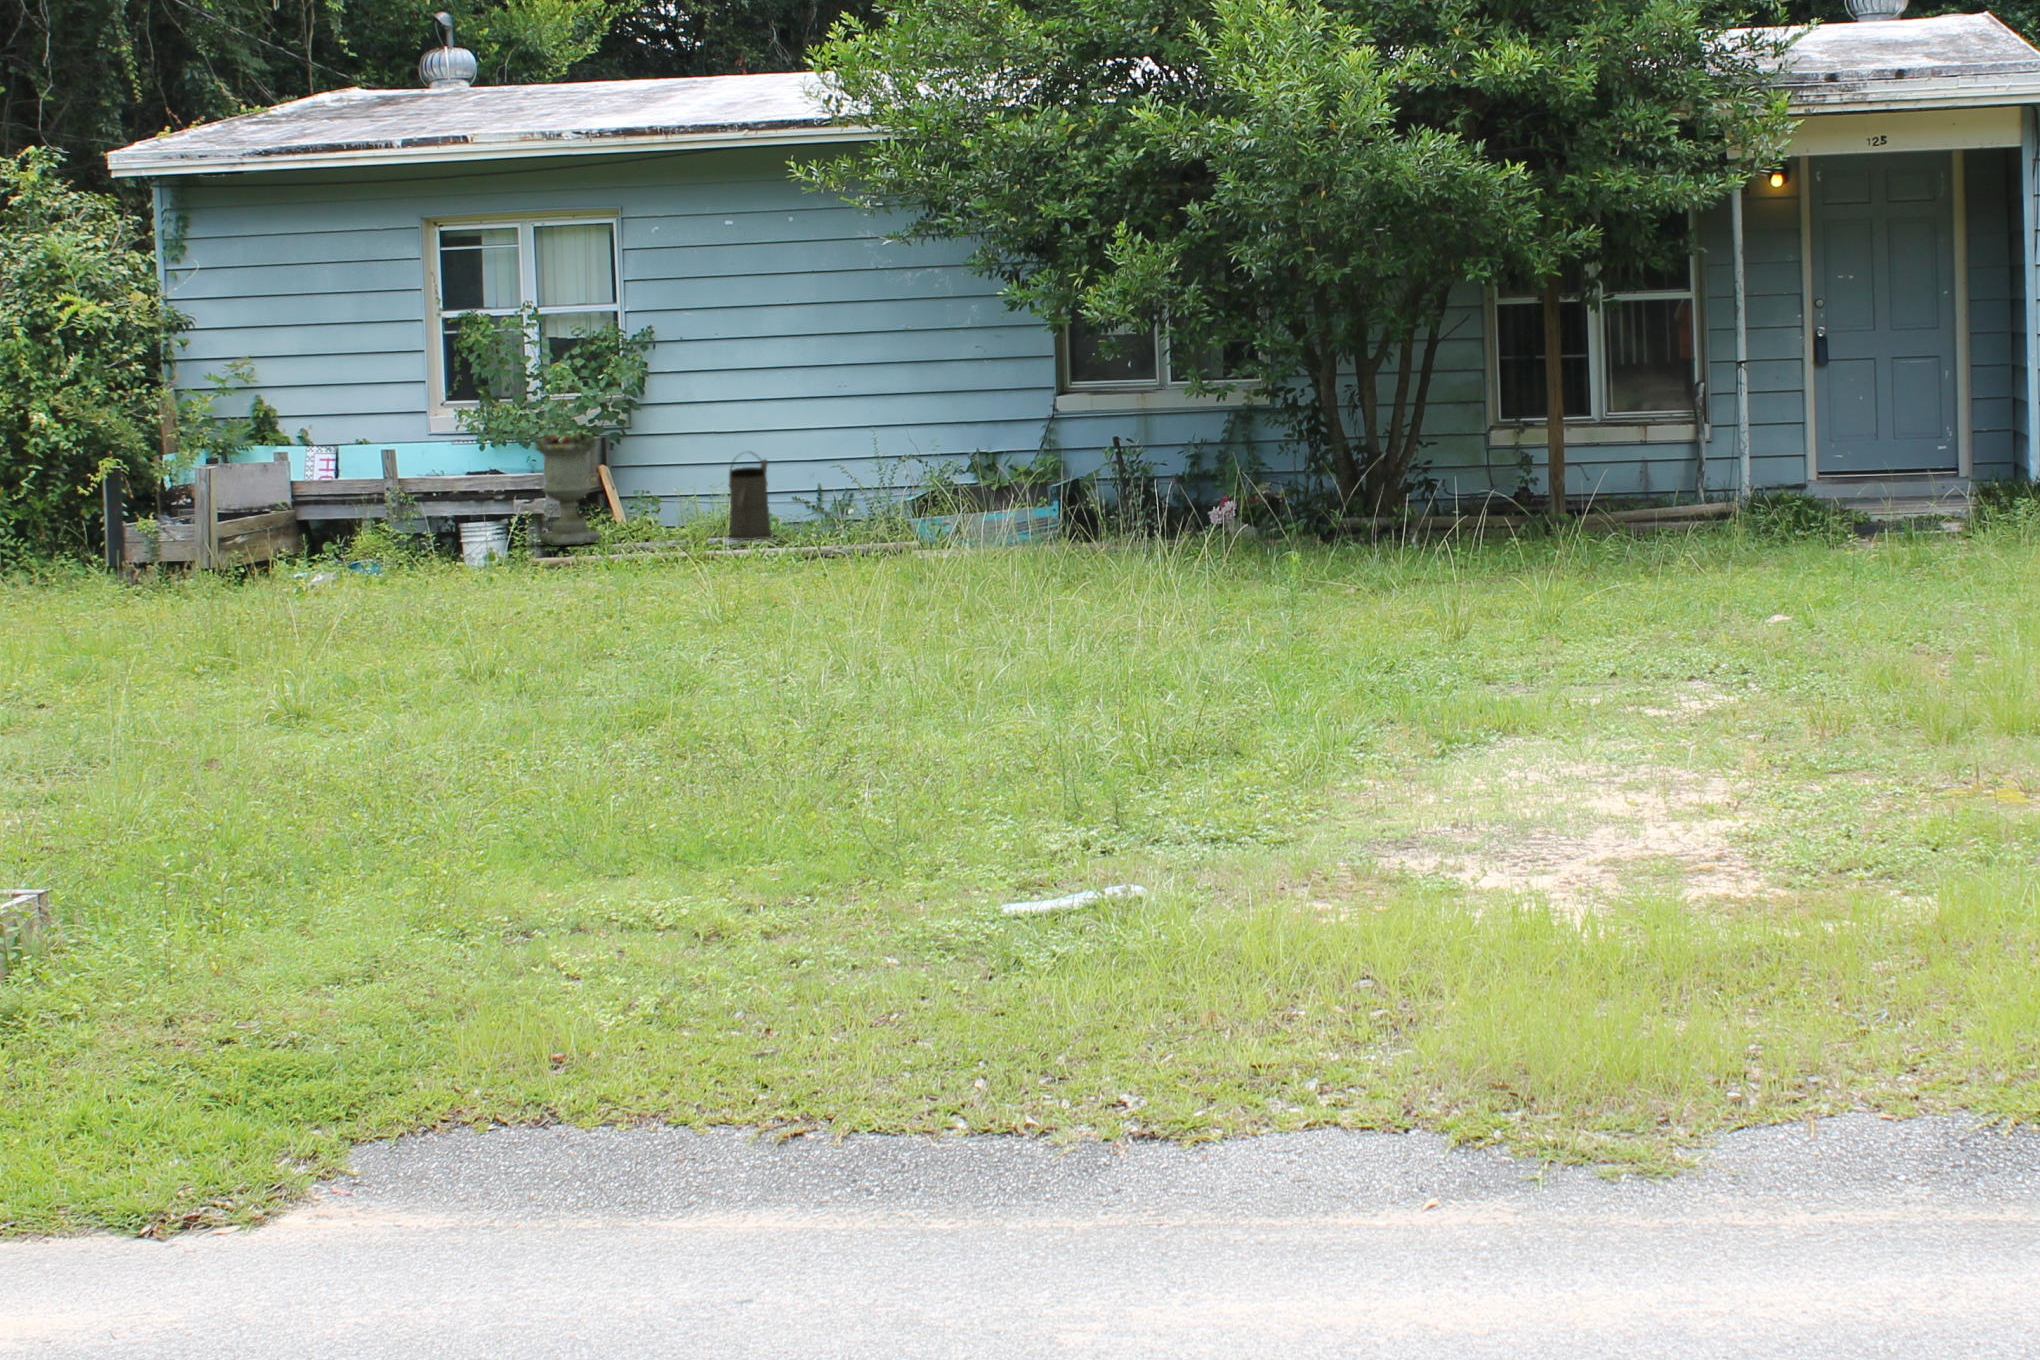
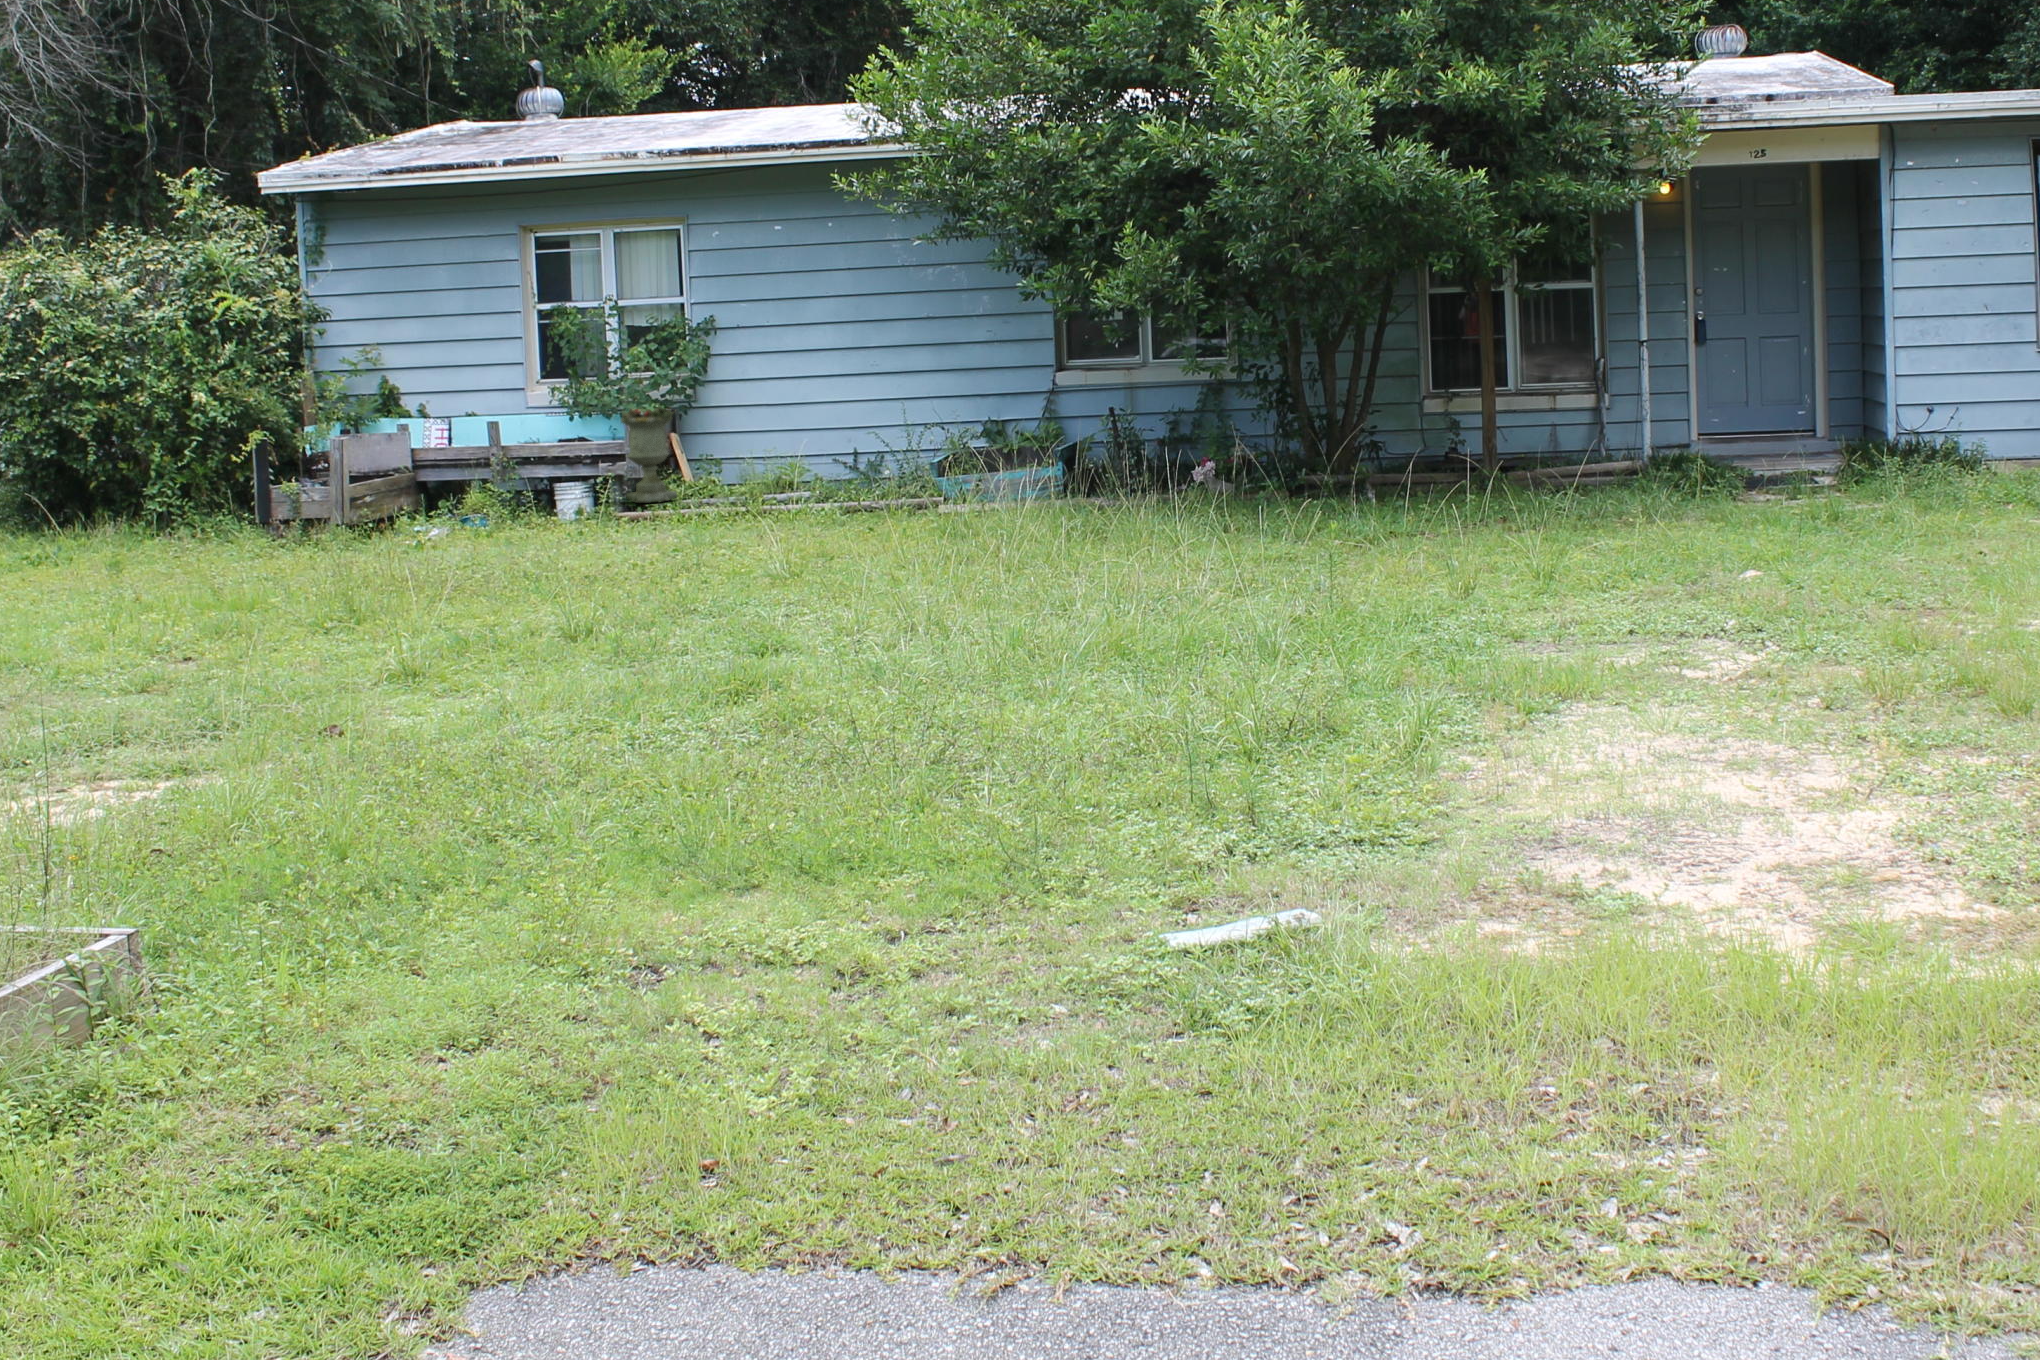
watering can: present [729,459,773,540] -> none [785,422,823,498]

